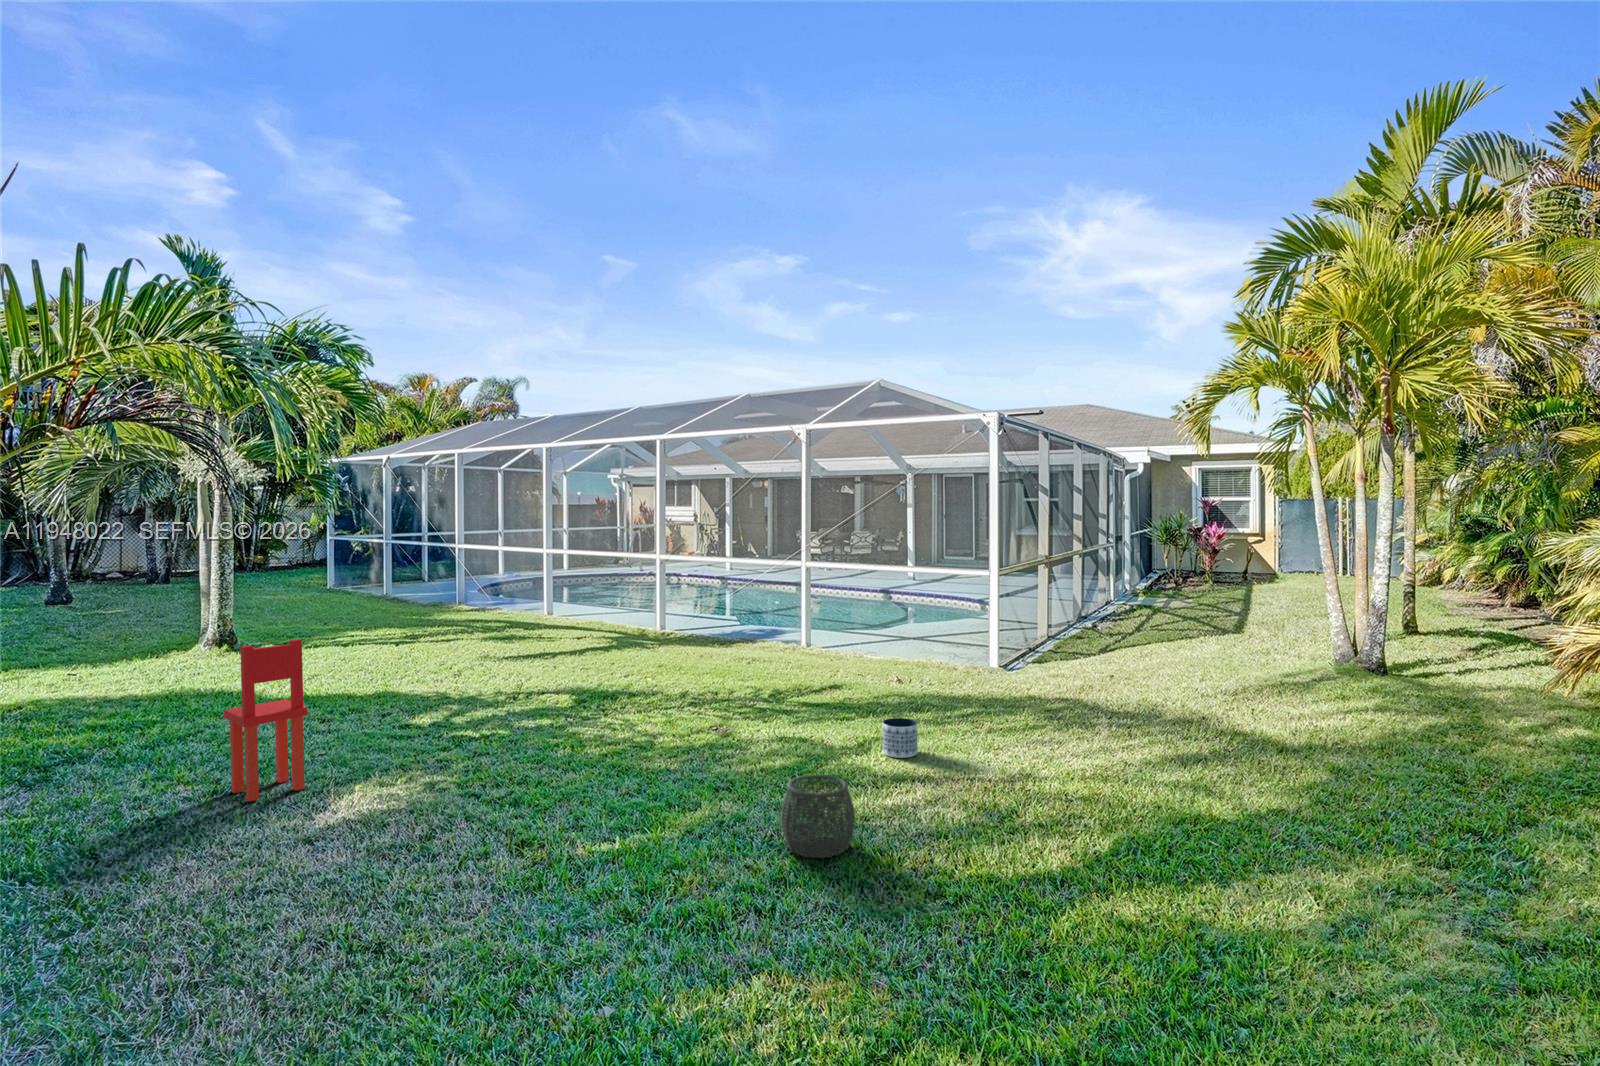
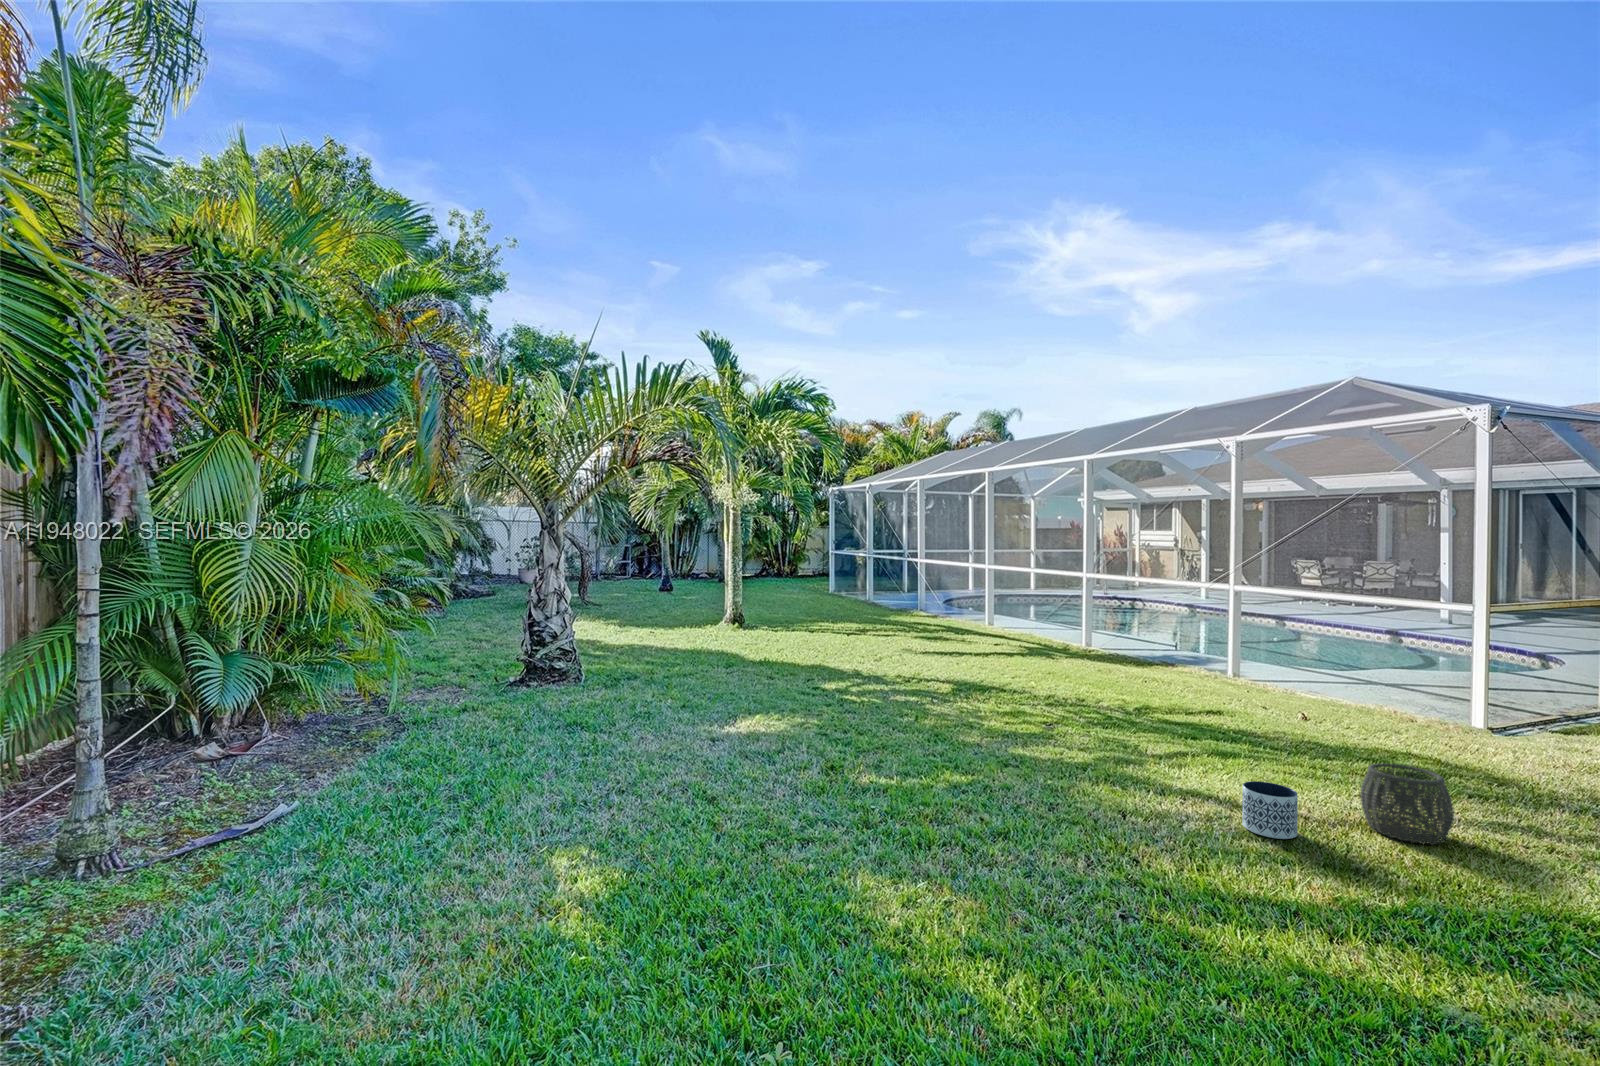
chair: present [224,639,307,802] -> none [642,613,687,734]
woven basket: present [781,775,855,858] -> present [1360,763,1454,845]

